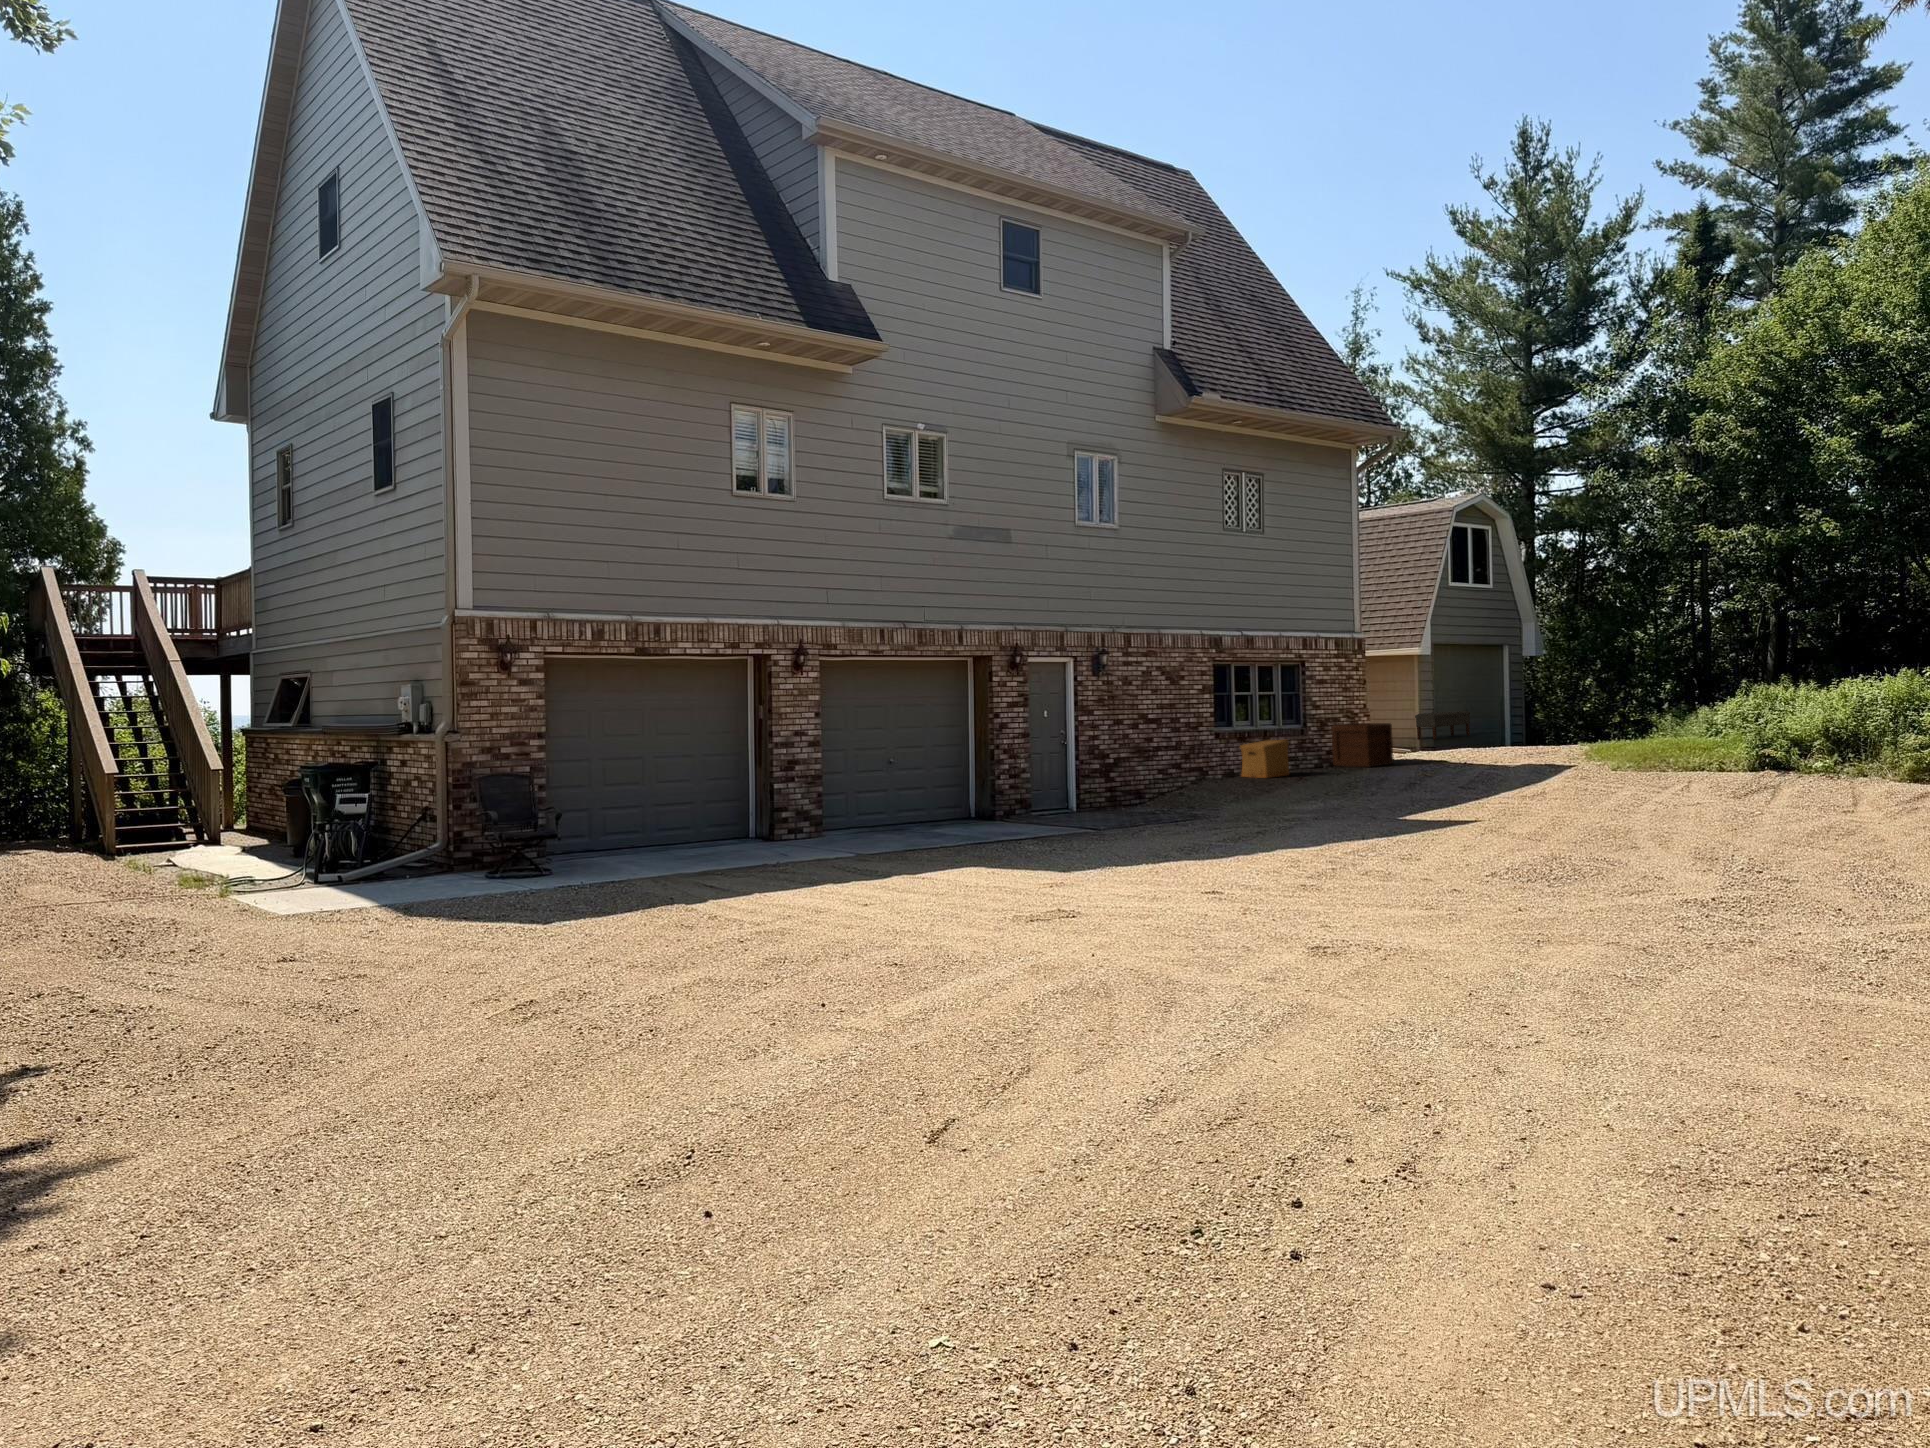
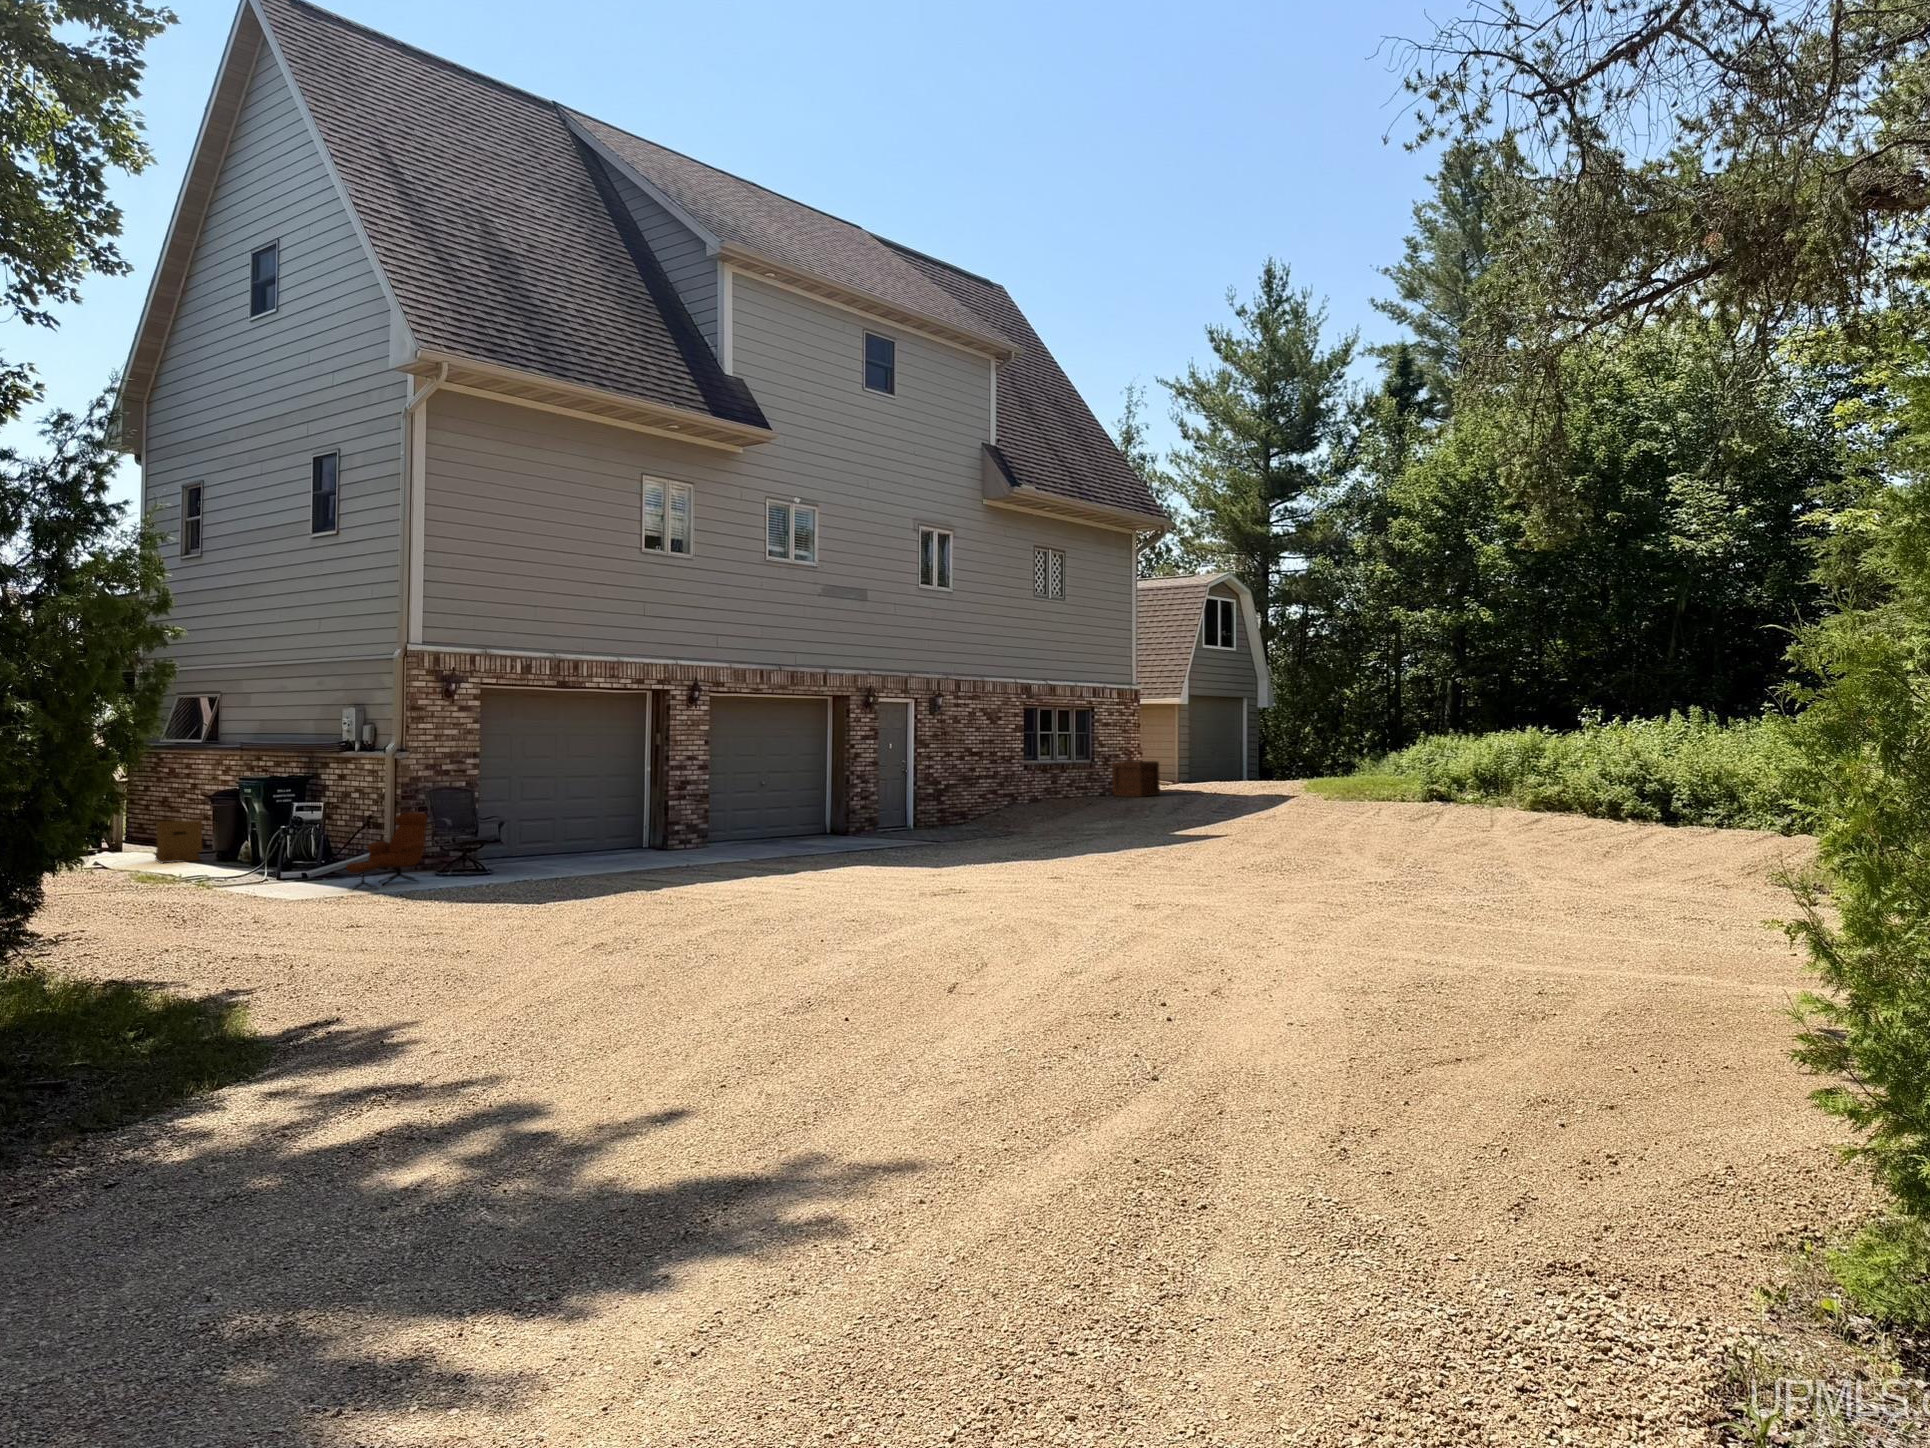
bench: present [1415,711,1470,740] -> none [1176,754,1219,778]
cardboard box: present [1240,740,1289,778] -> present [156,820,203,863]
lounge chair: none [373,807,472,903] -> present [346,812,427,889]

